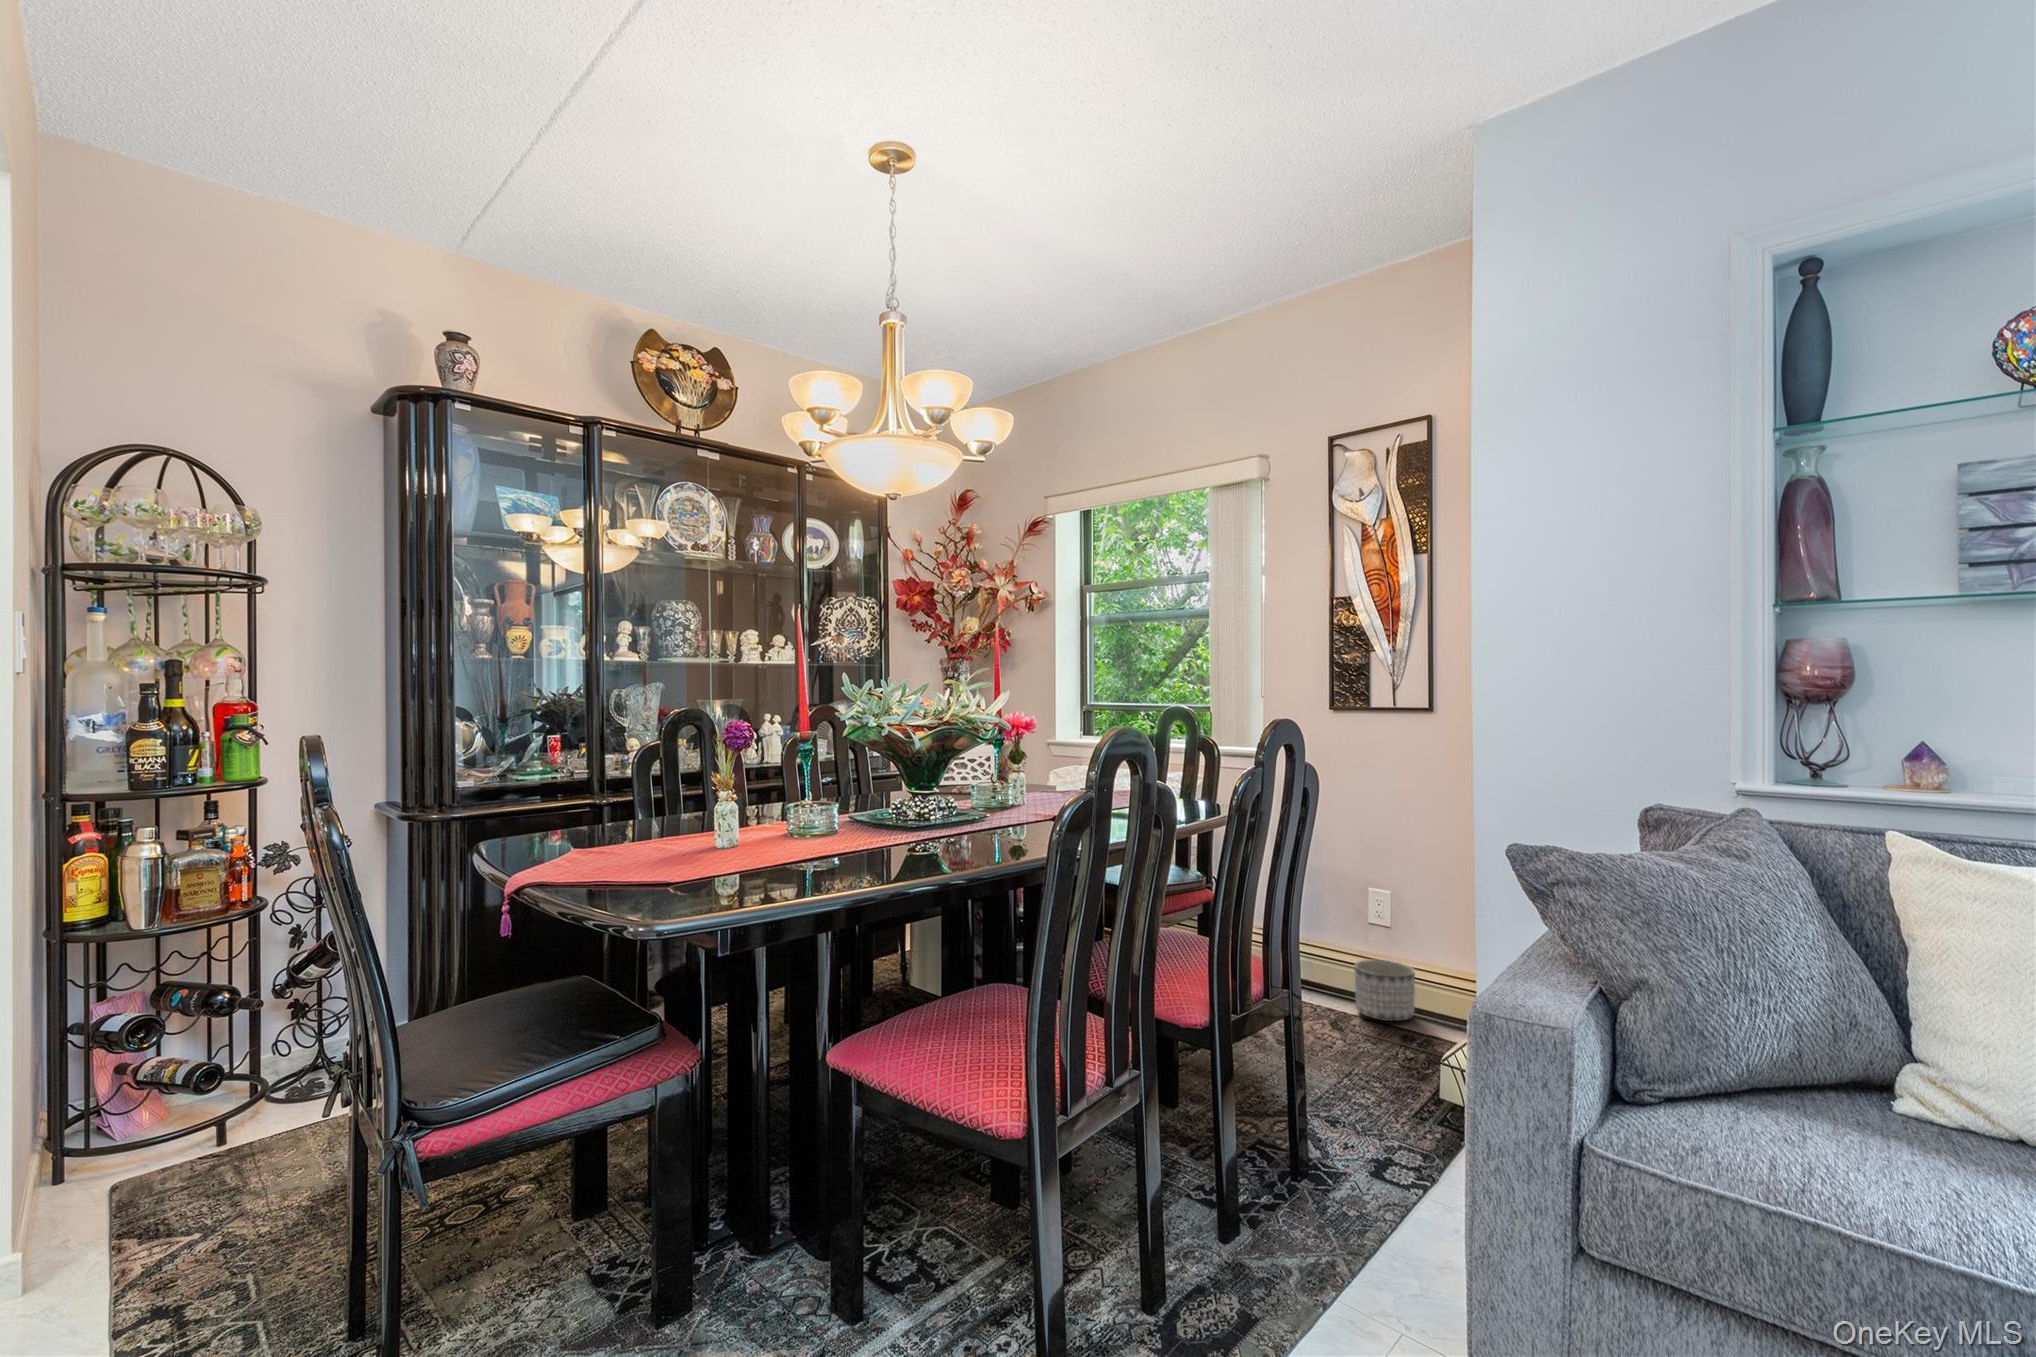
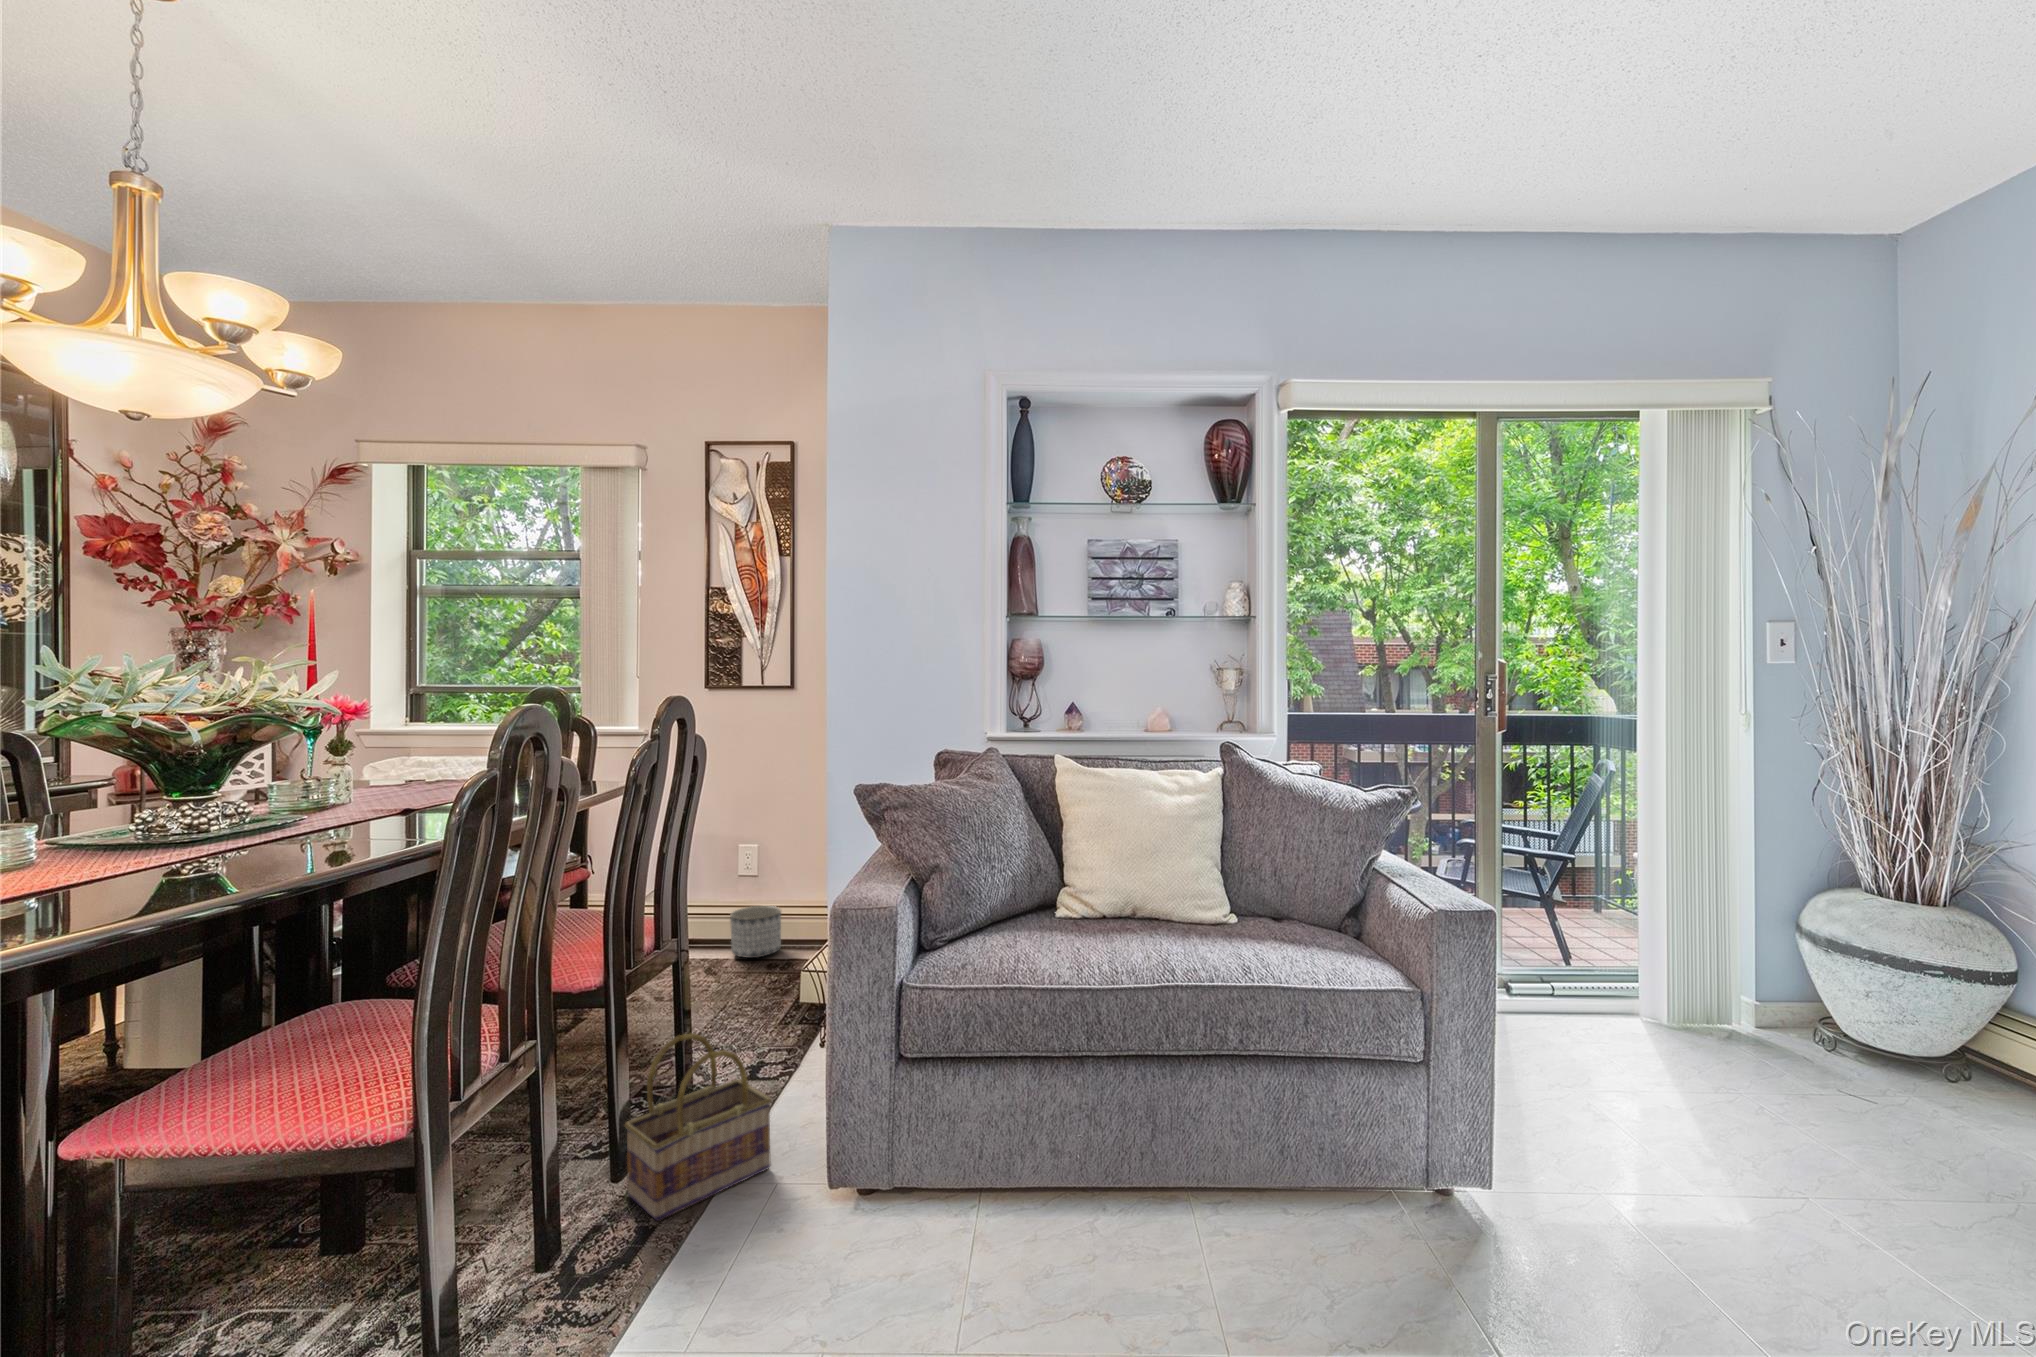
basket: none [1232,1109,1398,1315] -> present [625,1033,771,1221]

